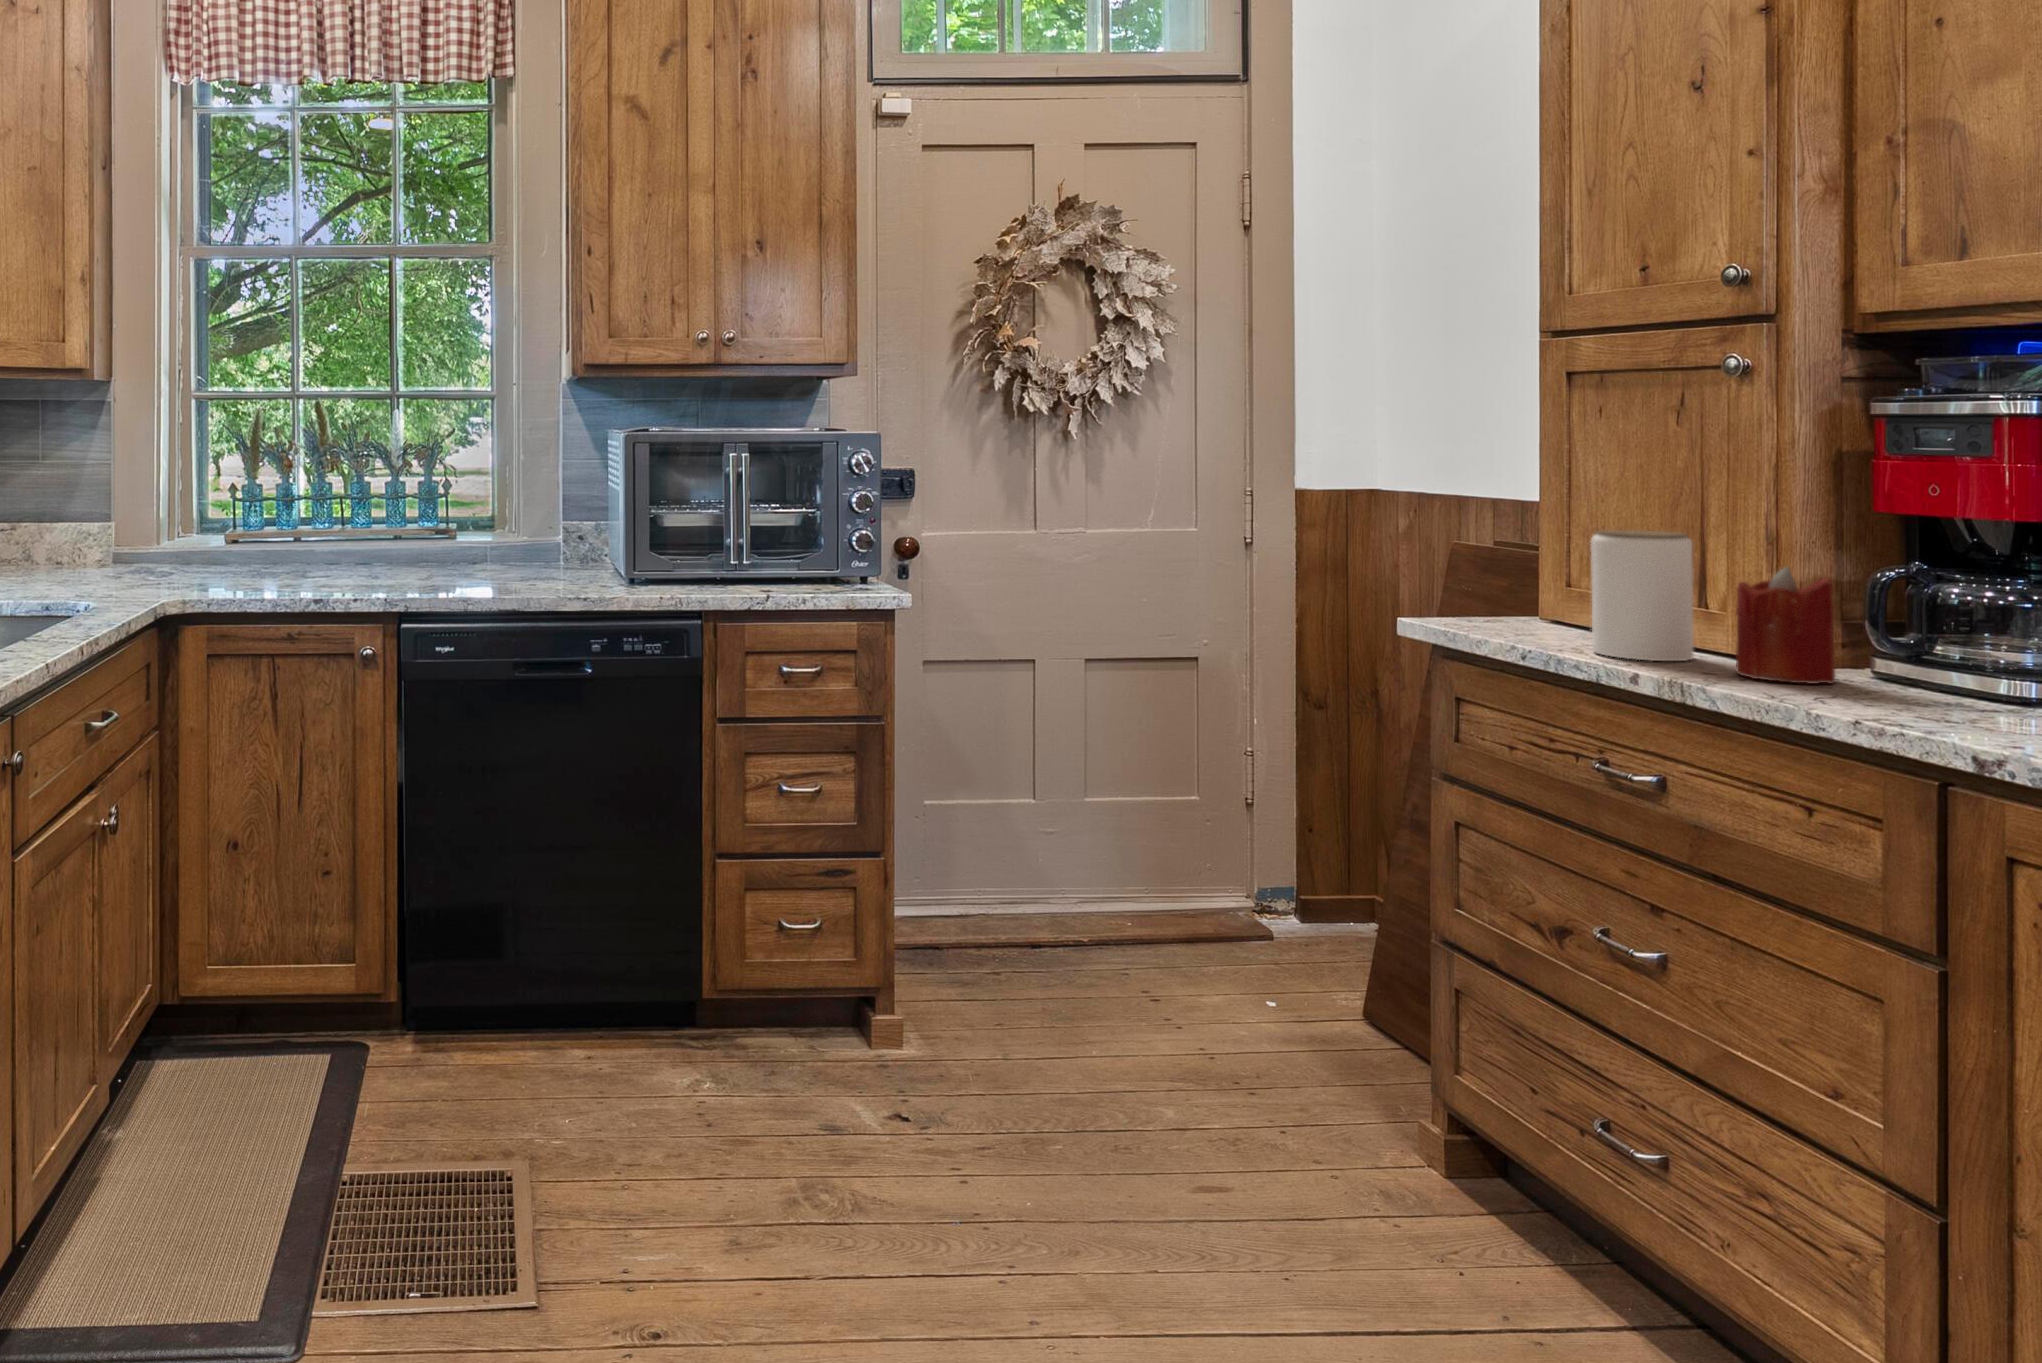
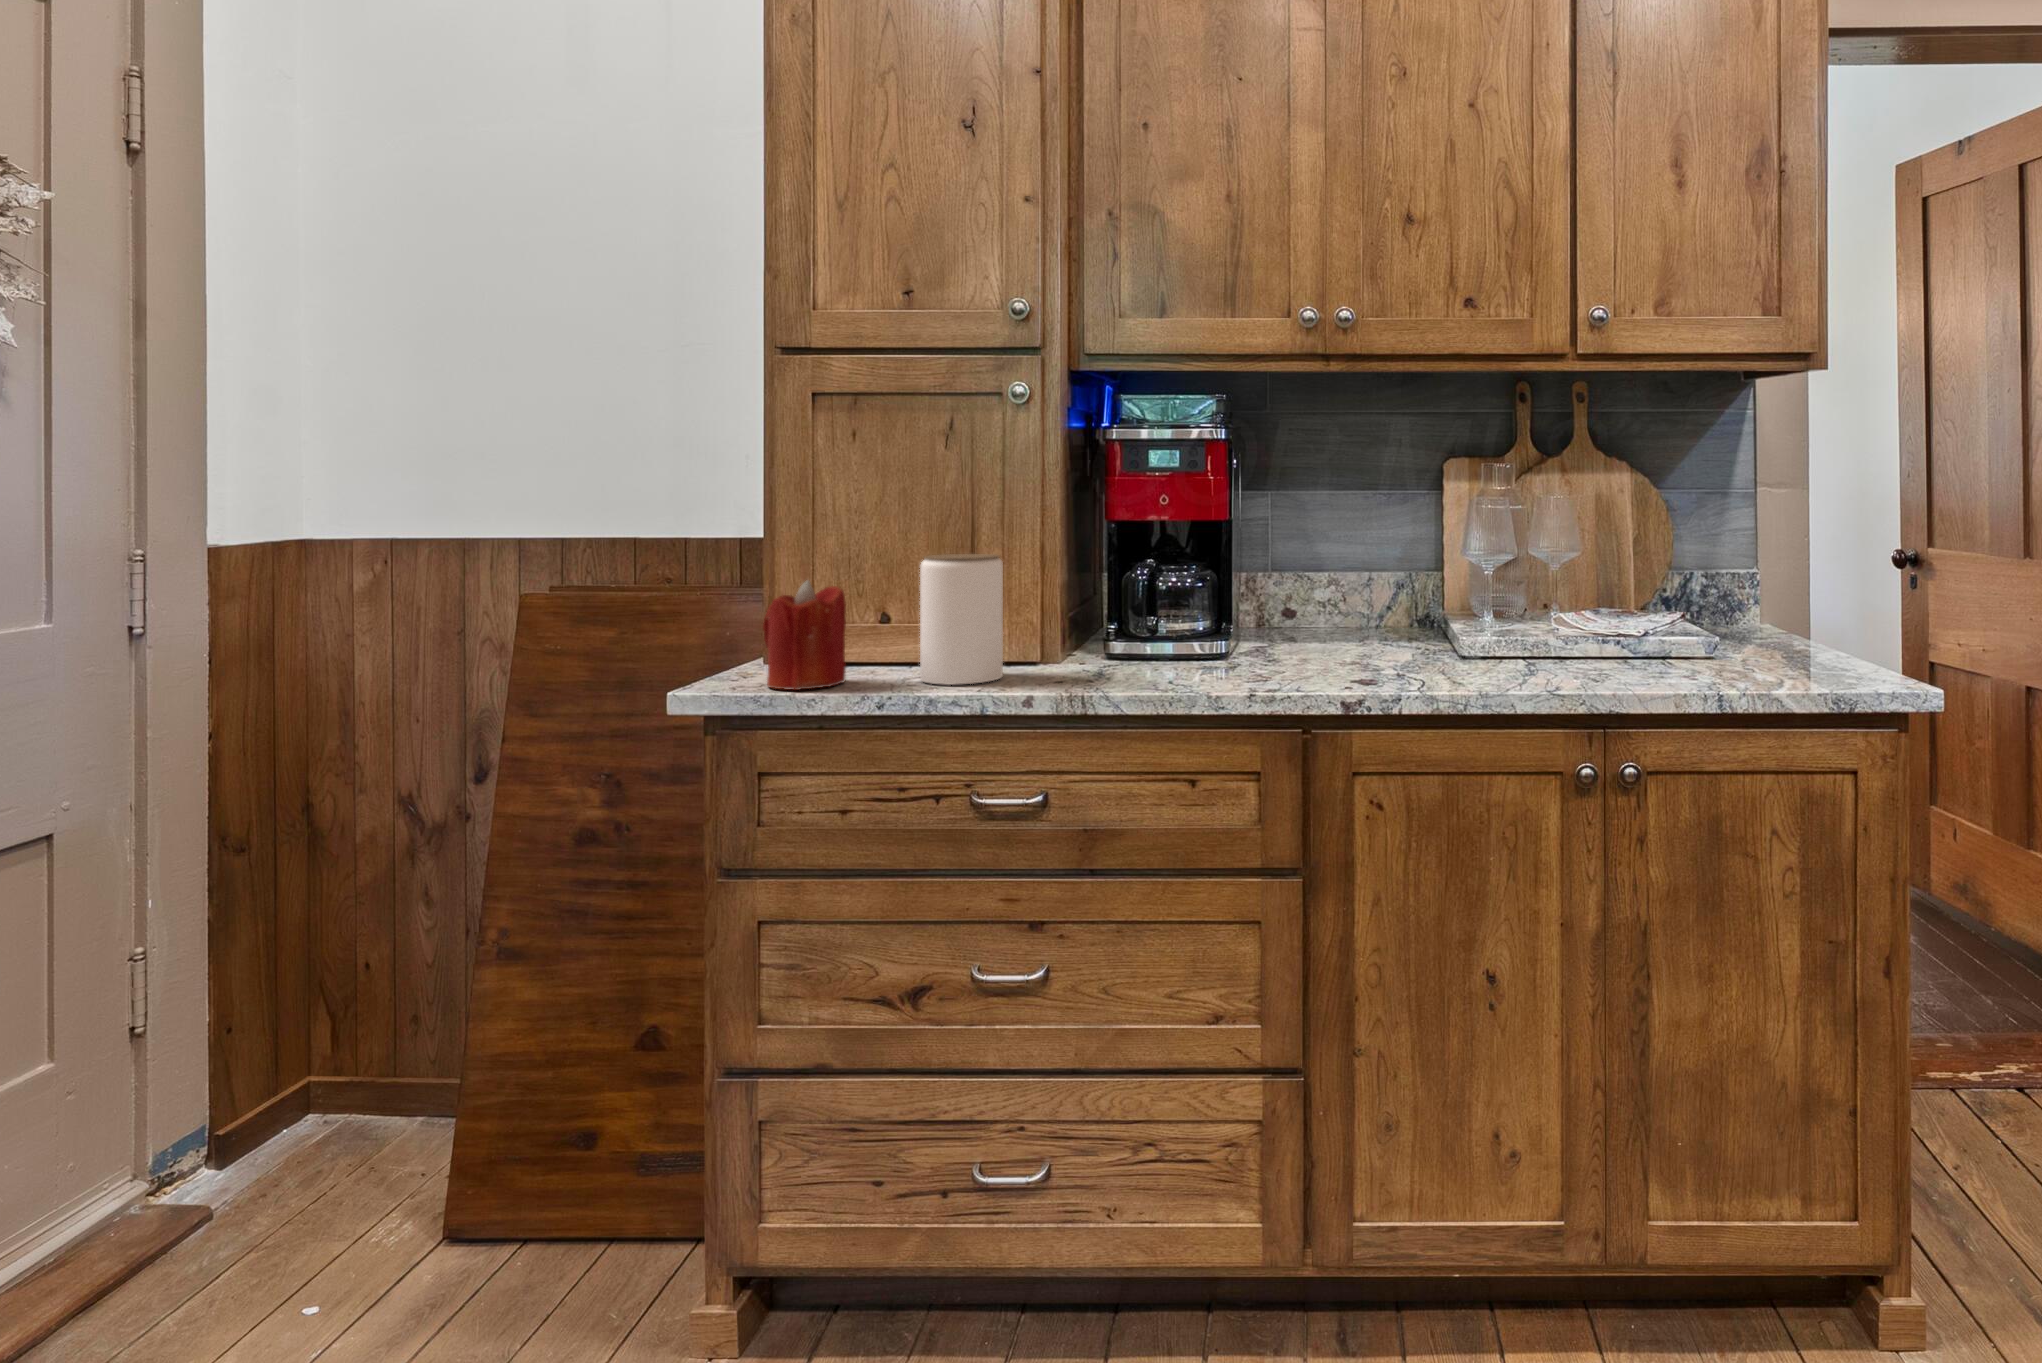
candle: present [1736,567,1835,684] -> present [763,580,846,690]

